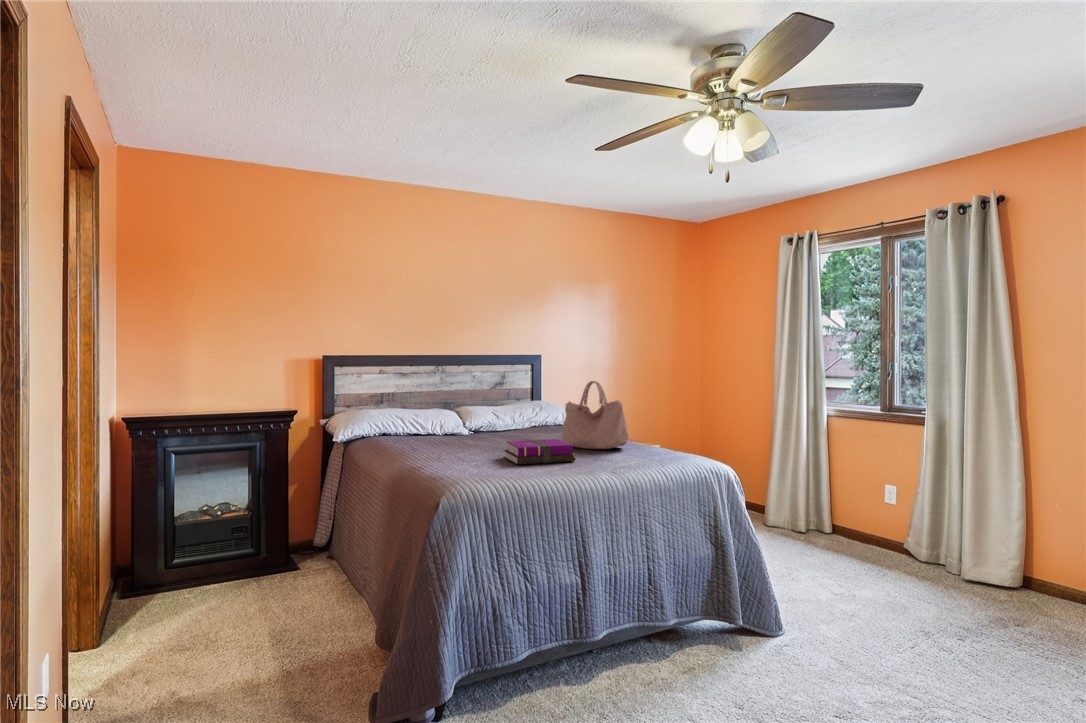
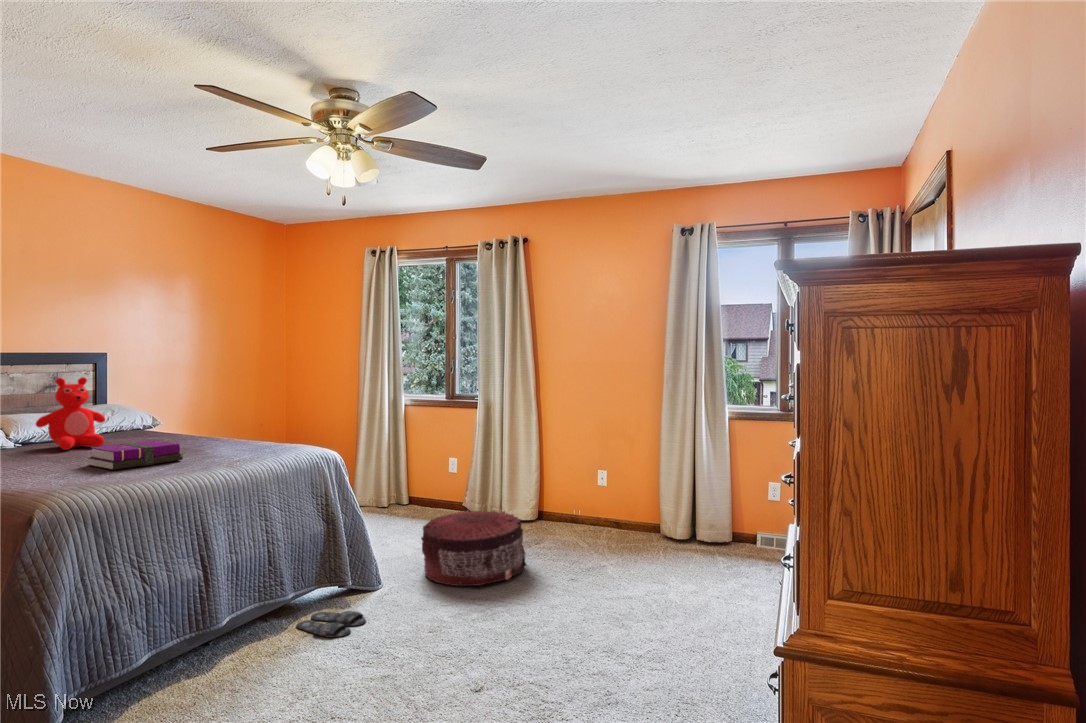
teddy bear: none [480,377,529,440] -> present [36,377,105,450]
handbag: present [562,381,628,449] -> none [154,379,235,448]
pouf: none [833,563,999,680] -> present [421,510,527,586]
slippers: none [675,649,753,690] -> present [296,611,366,638]

